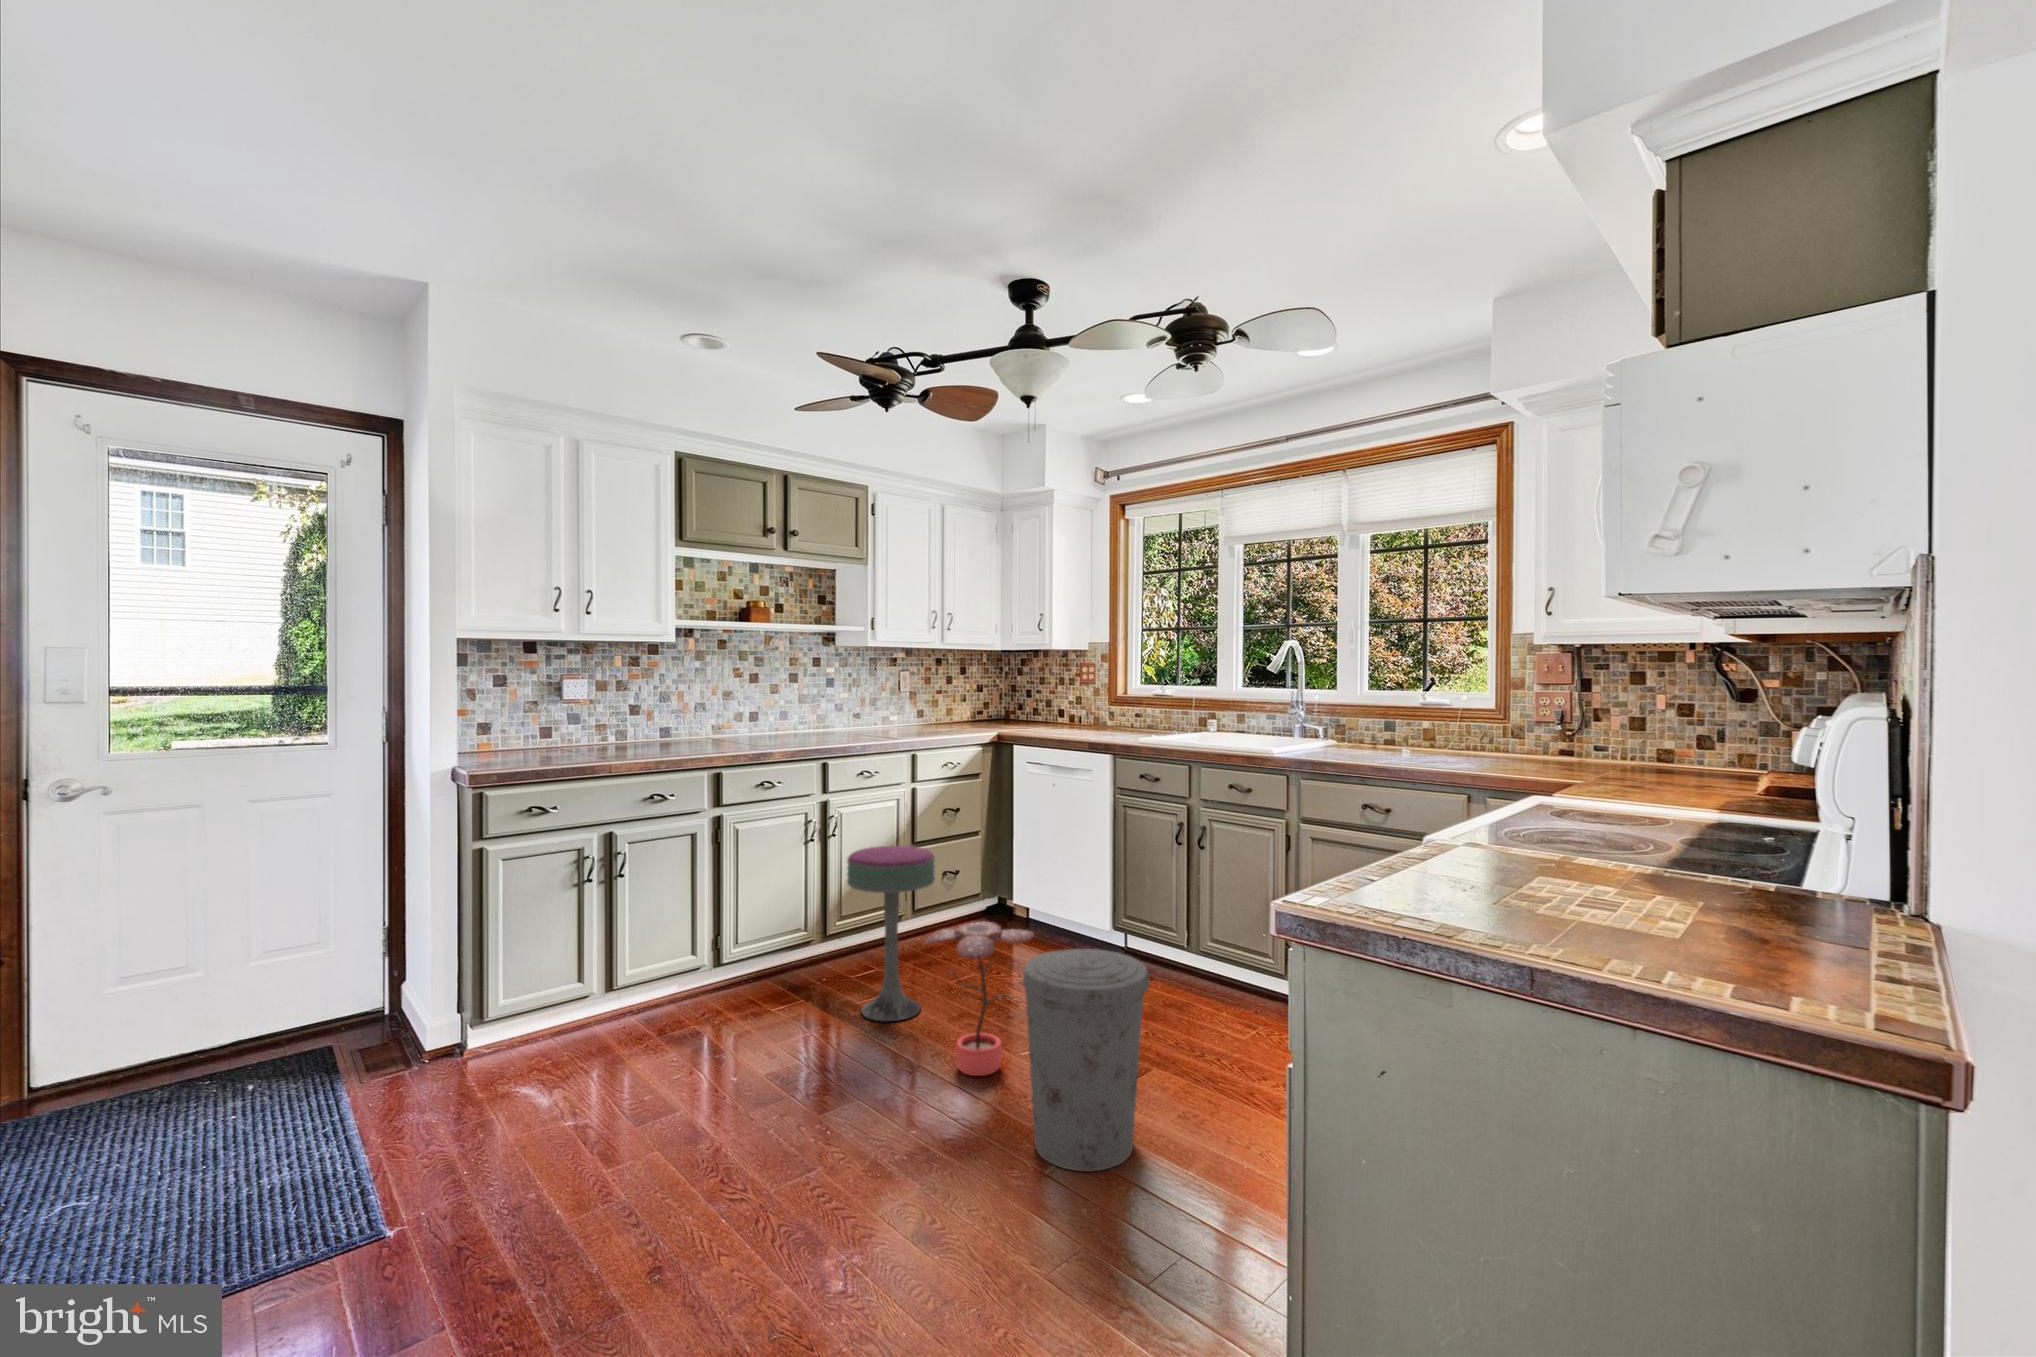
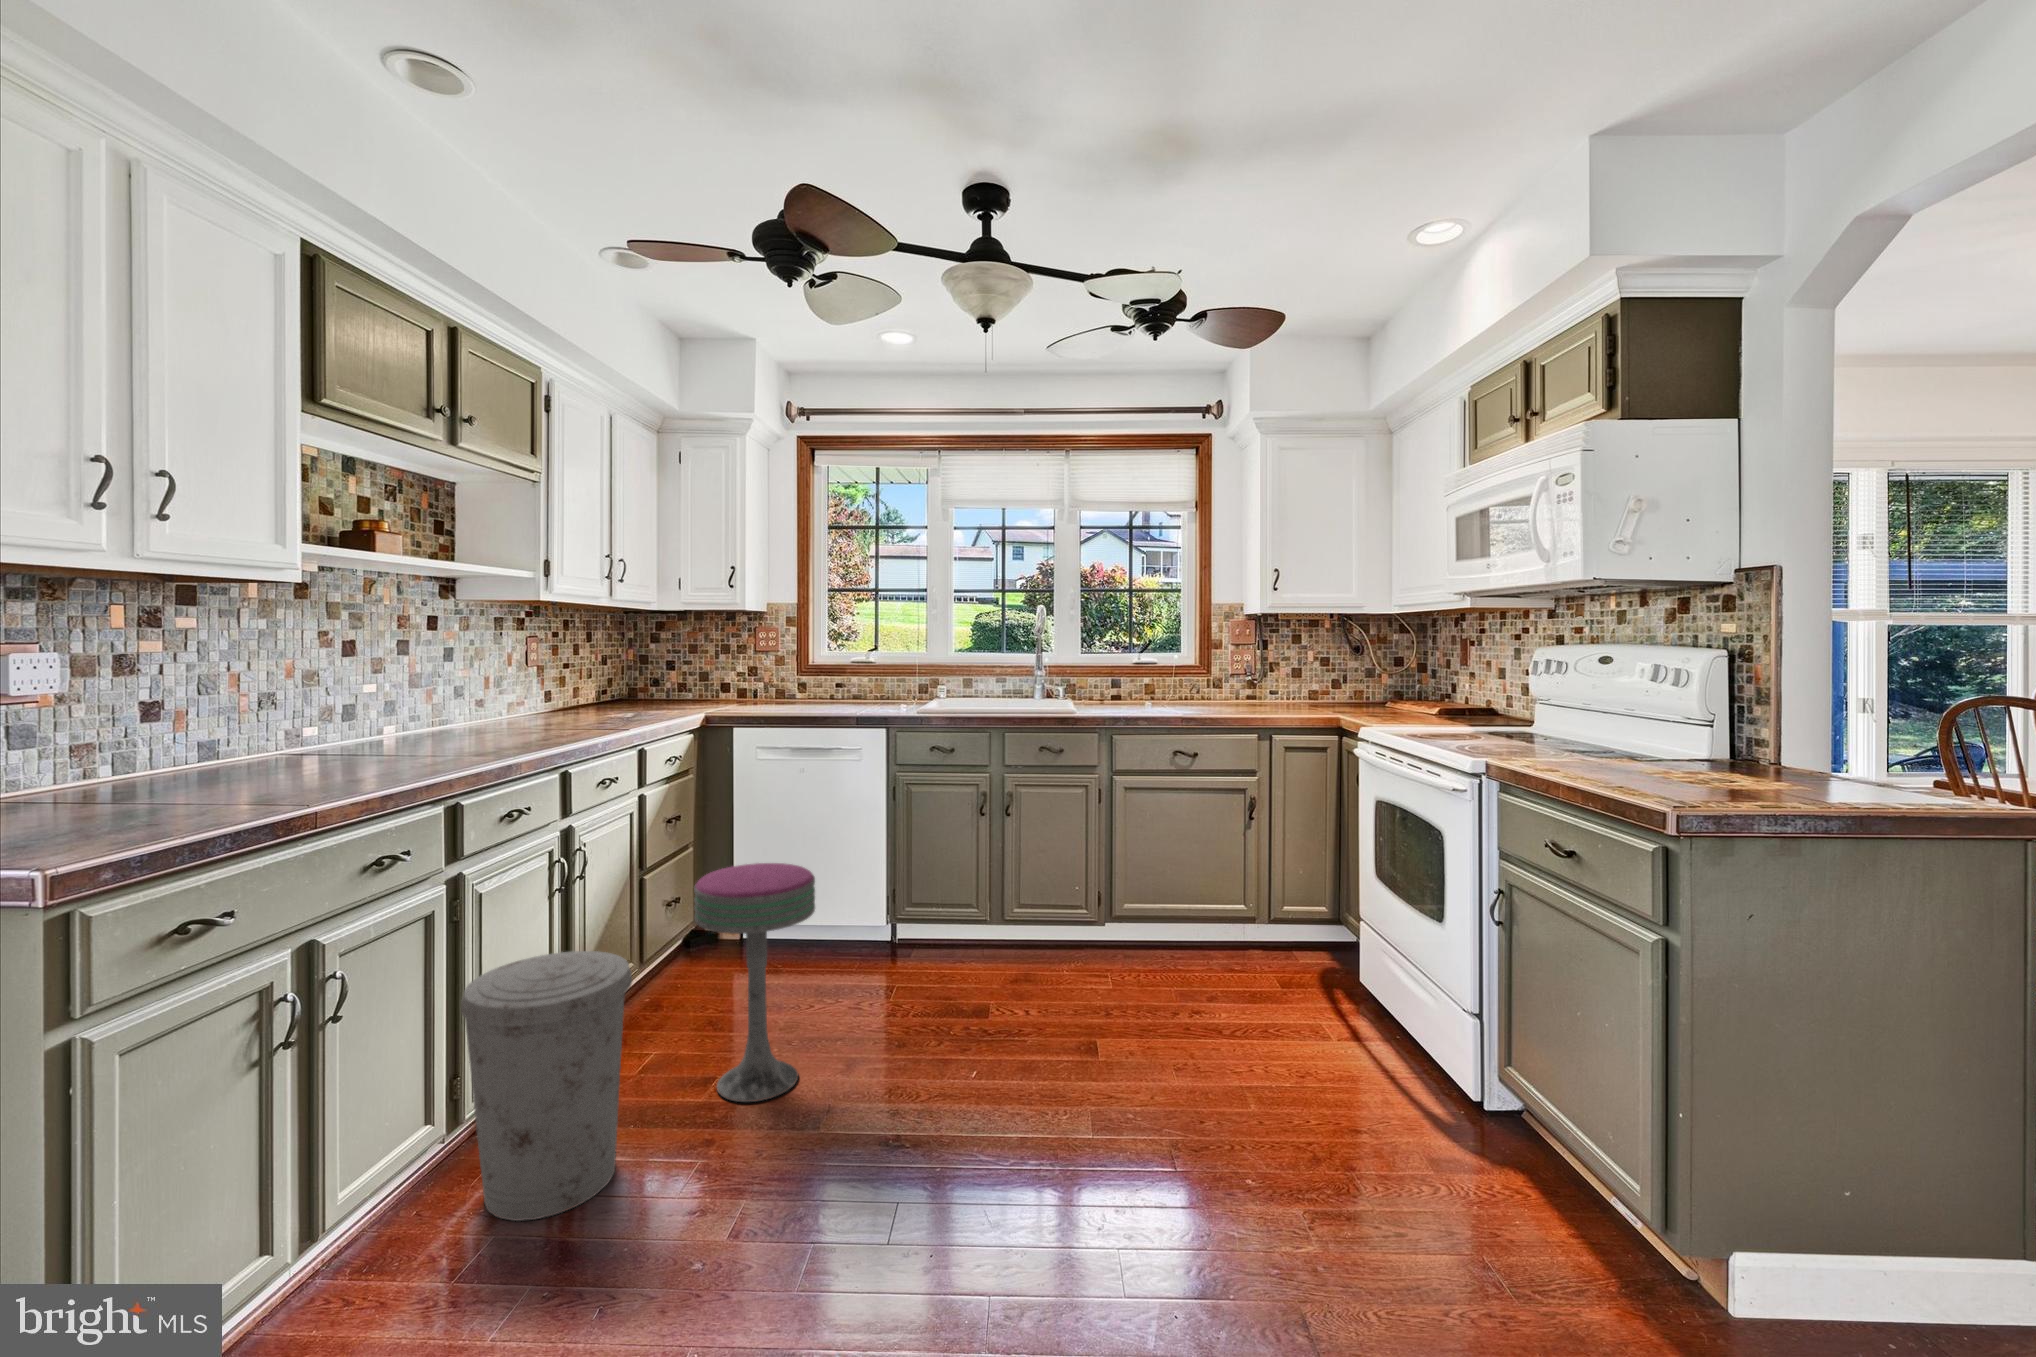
potted plant: present [925,921,1034,1076] -> none [902,930,1013,1116]
trash can: present [1023,949,1150,1171] -> present [461,951,632,1221]

